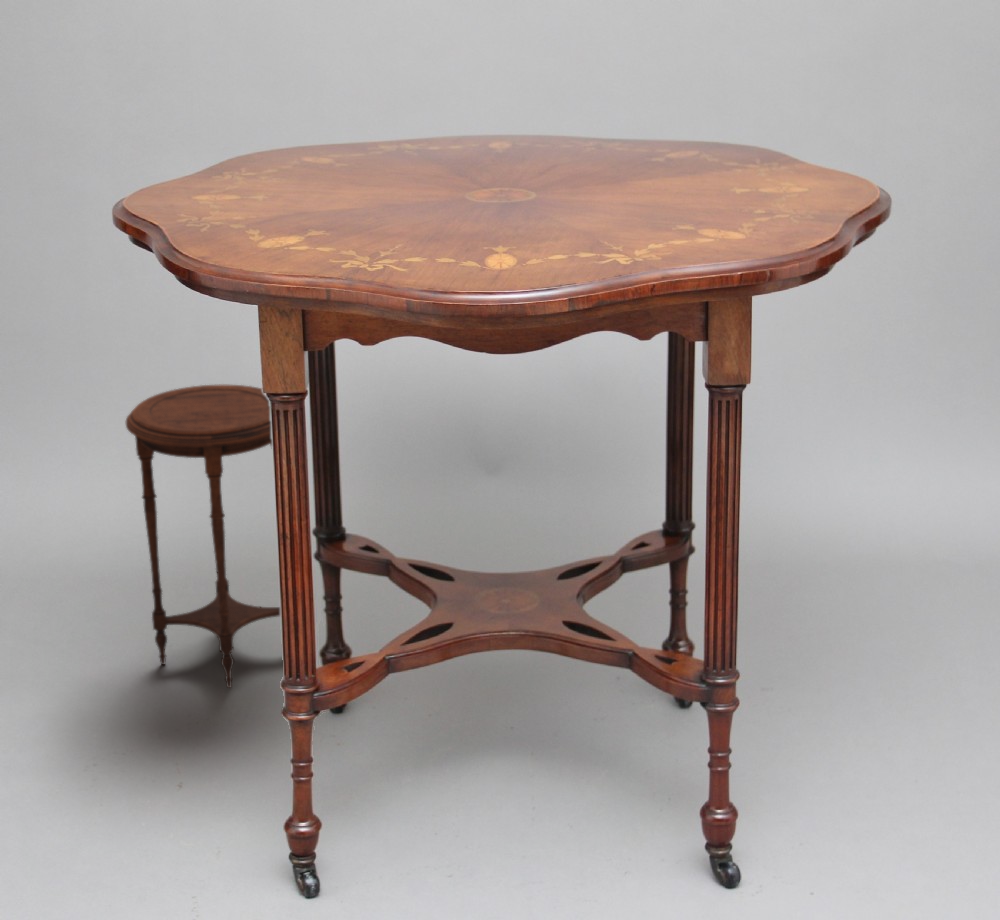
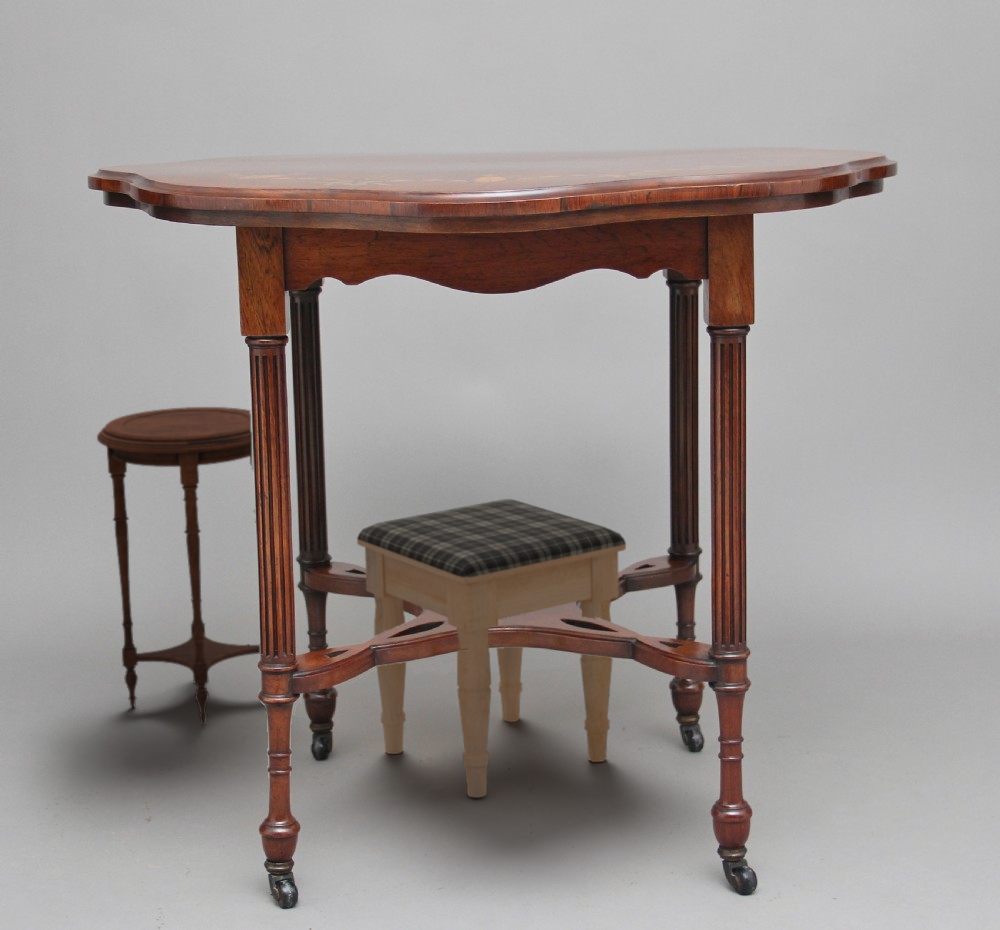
footstool: none [372,487,624,780] -> present [357,499,626,797]

